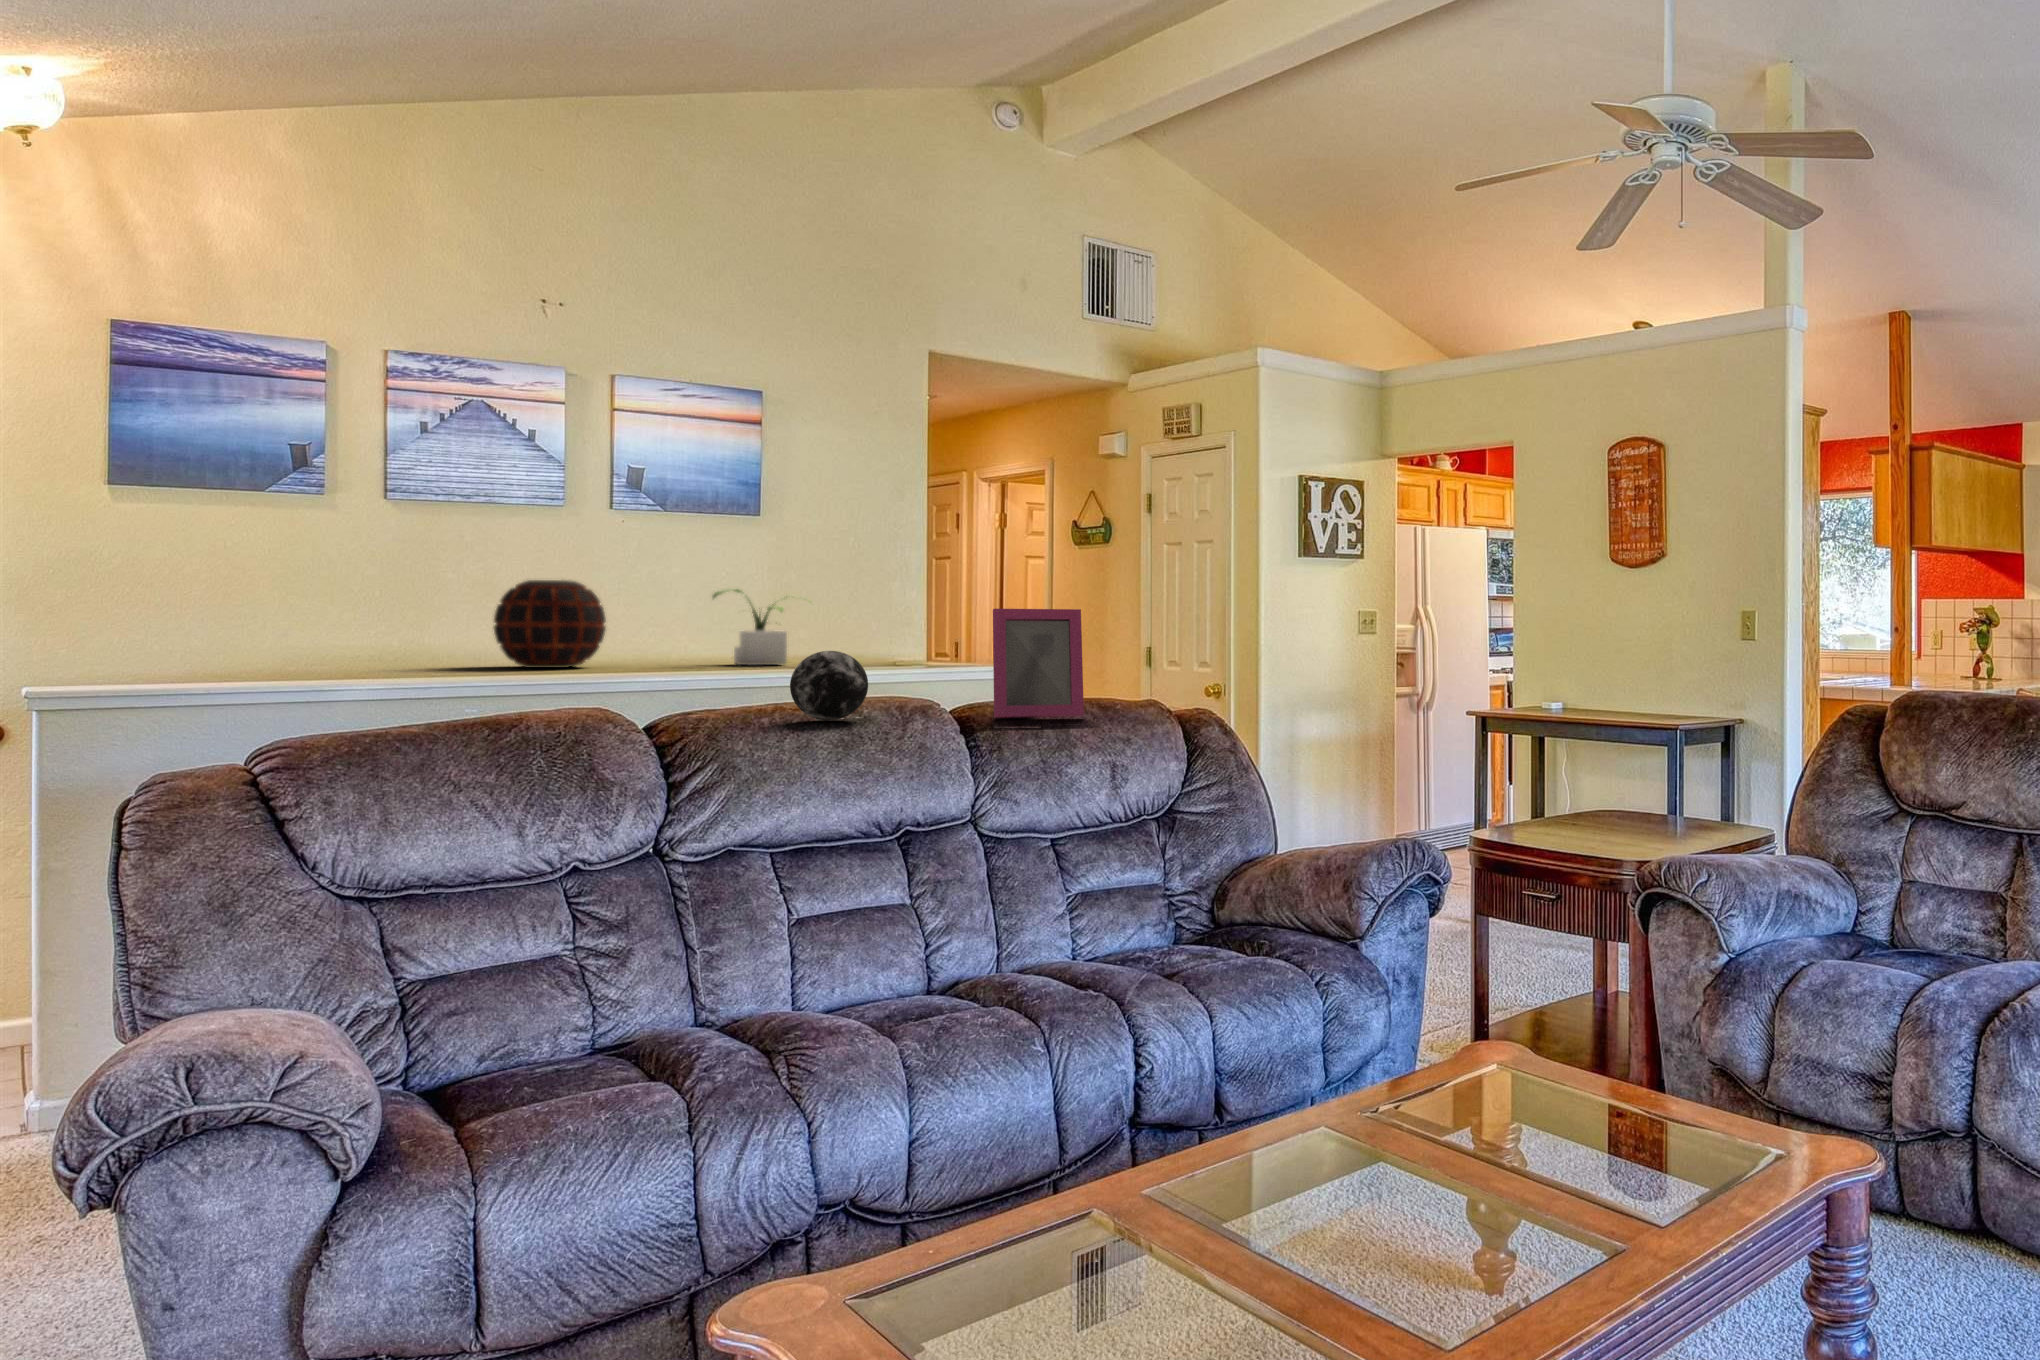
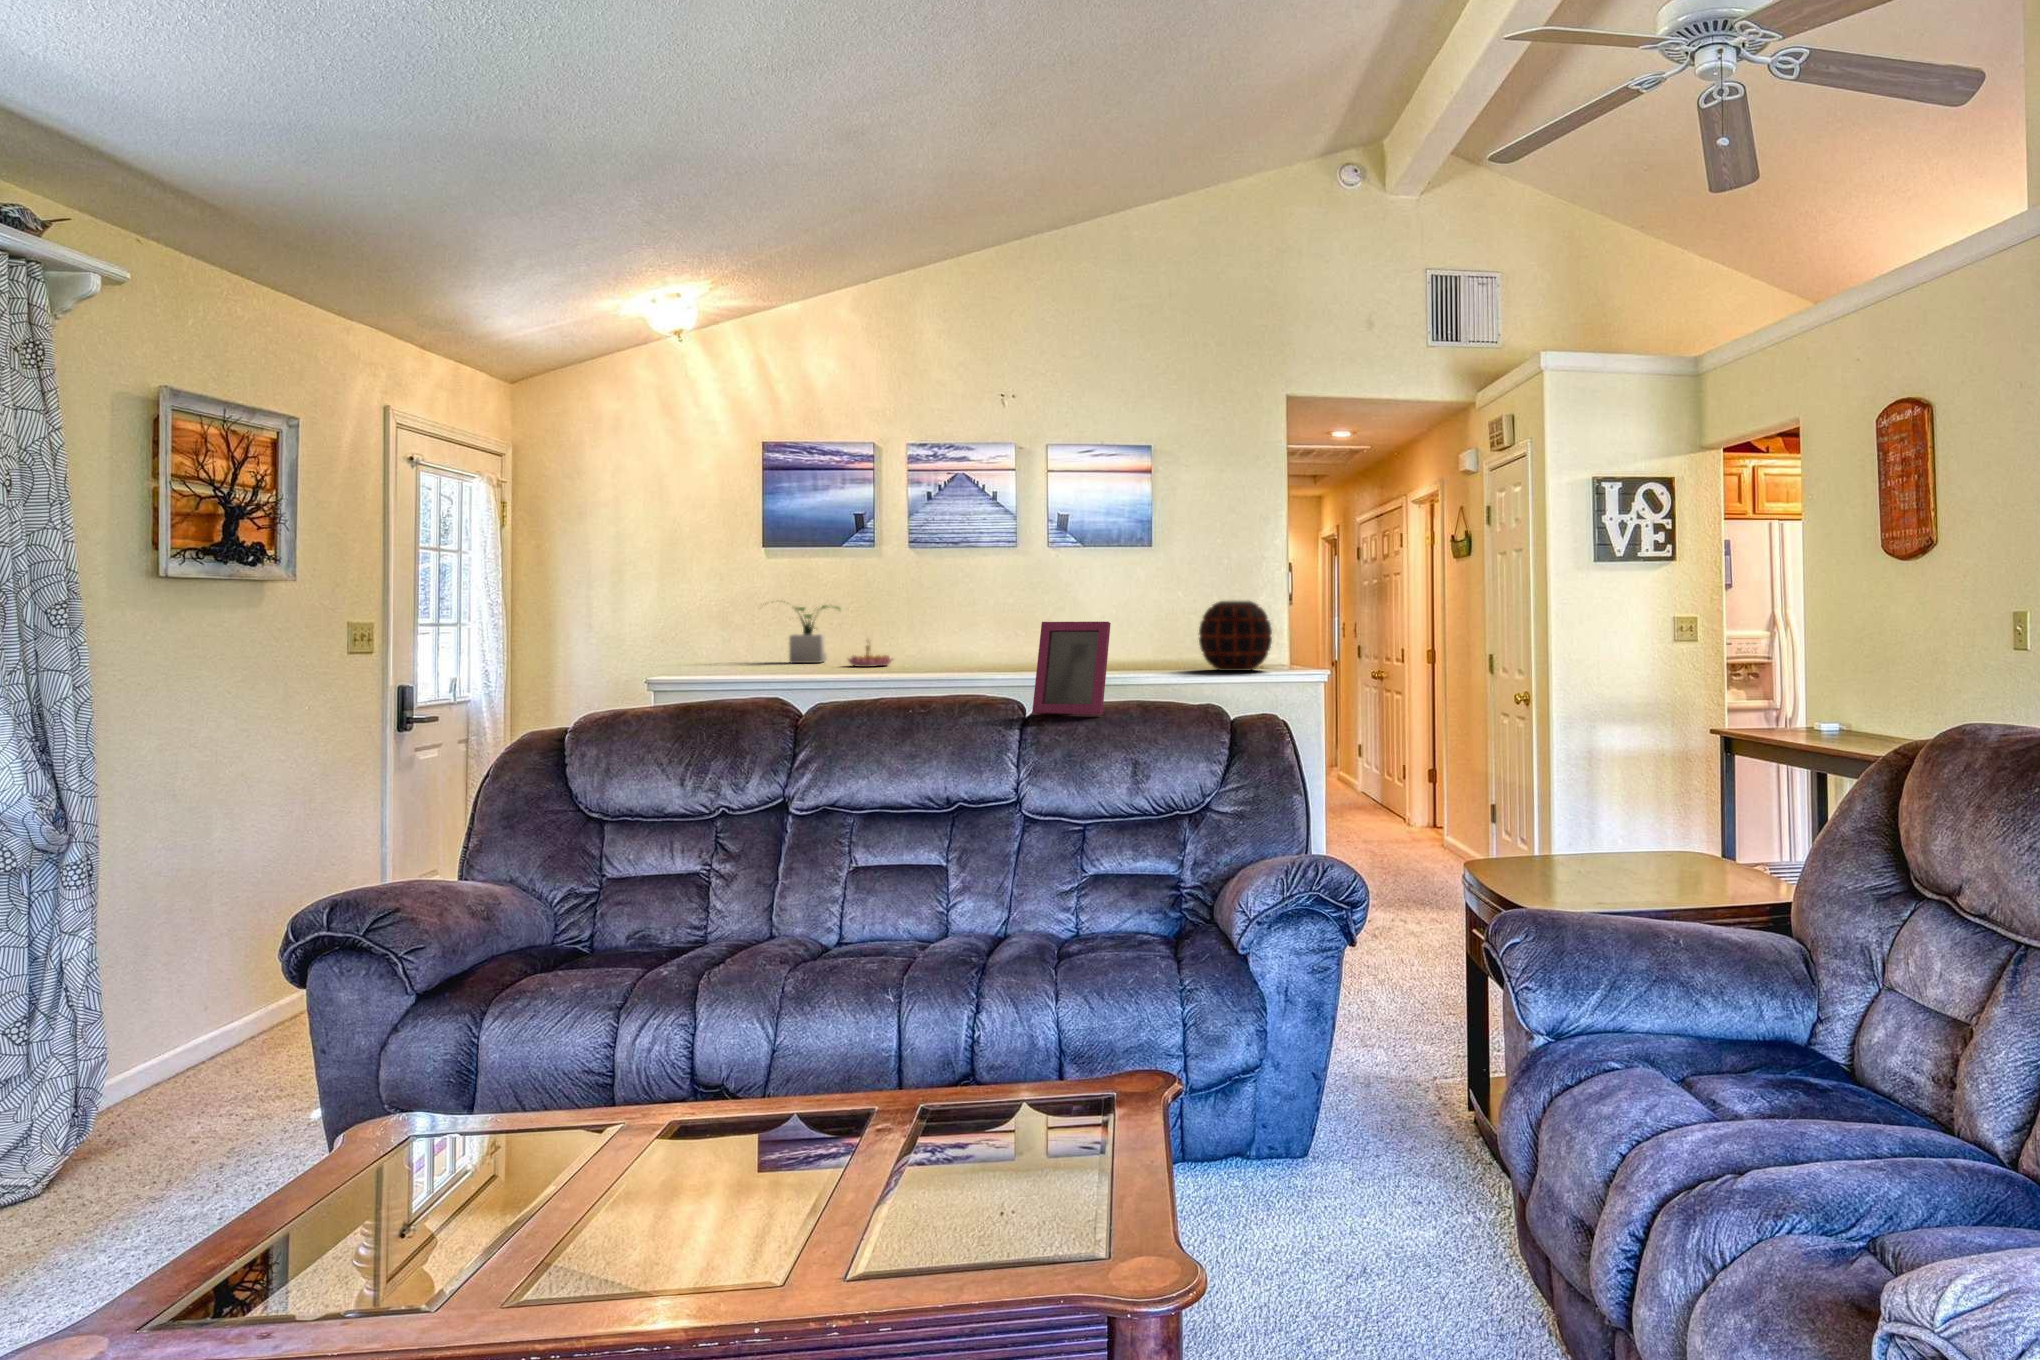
decorative vase: present [494,580,606,668] -> present [1199,601,1272,671]
potted plant: present [713,589,810,665] -> present [784,601,840,663]
candle holder: none [311,630,399,676] -> present [848,641,892,667]
decorative orb: present [790,651,868,720] -> none [895,657,952,711]

